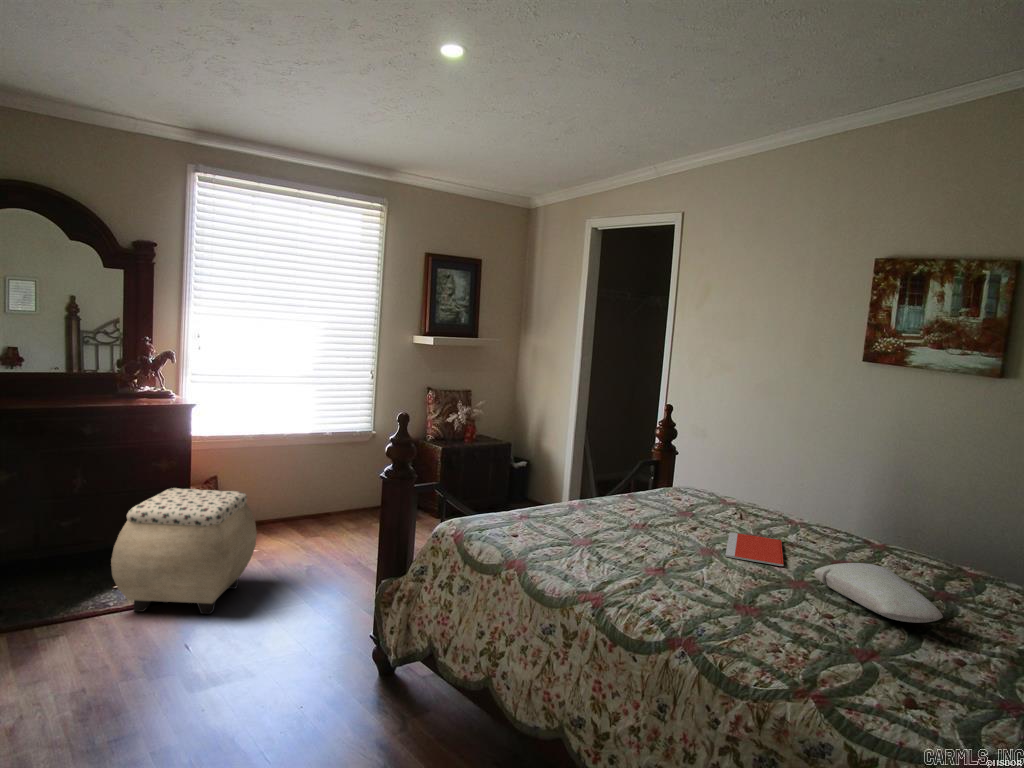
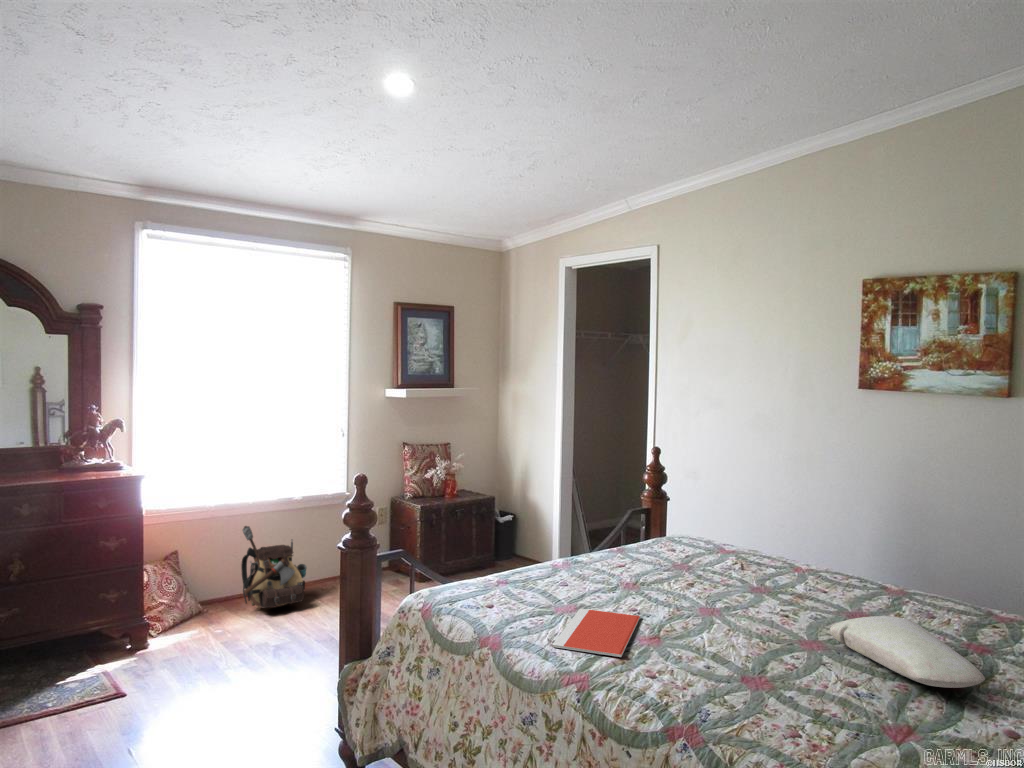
backpack: none [274,456,334,533] -> present [241,526,307,608]
ottoman: present [111,488,257,614] -> none [46,569,216,714]
notebook: present [725,532,784,566] -> present [552,609,640,657]

